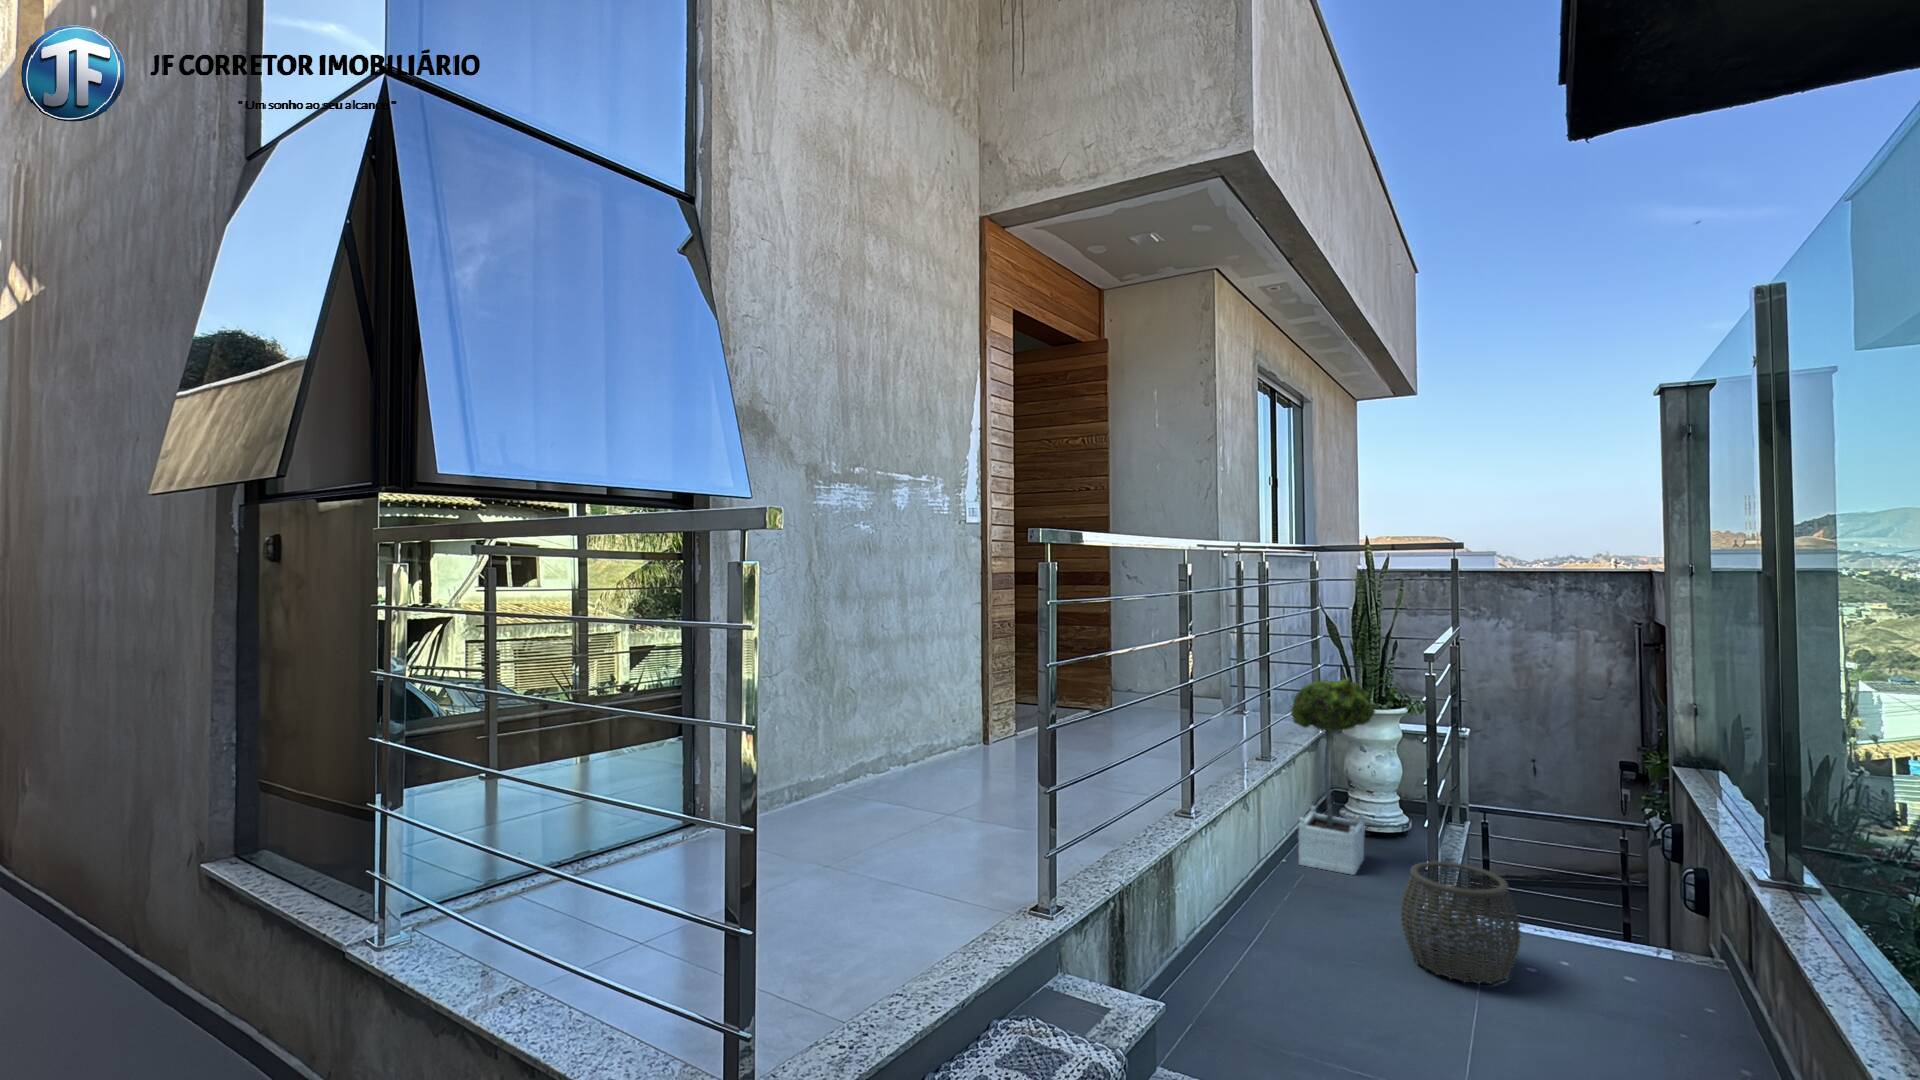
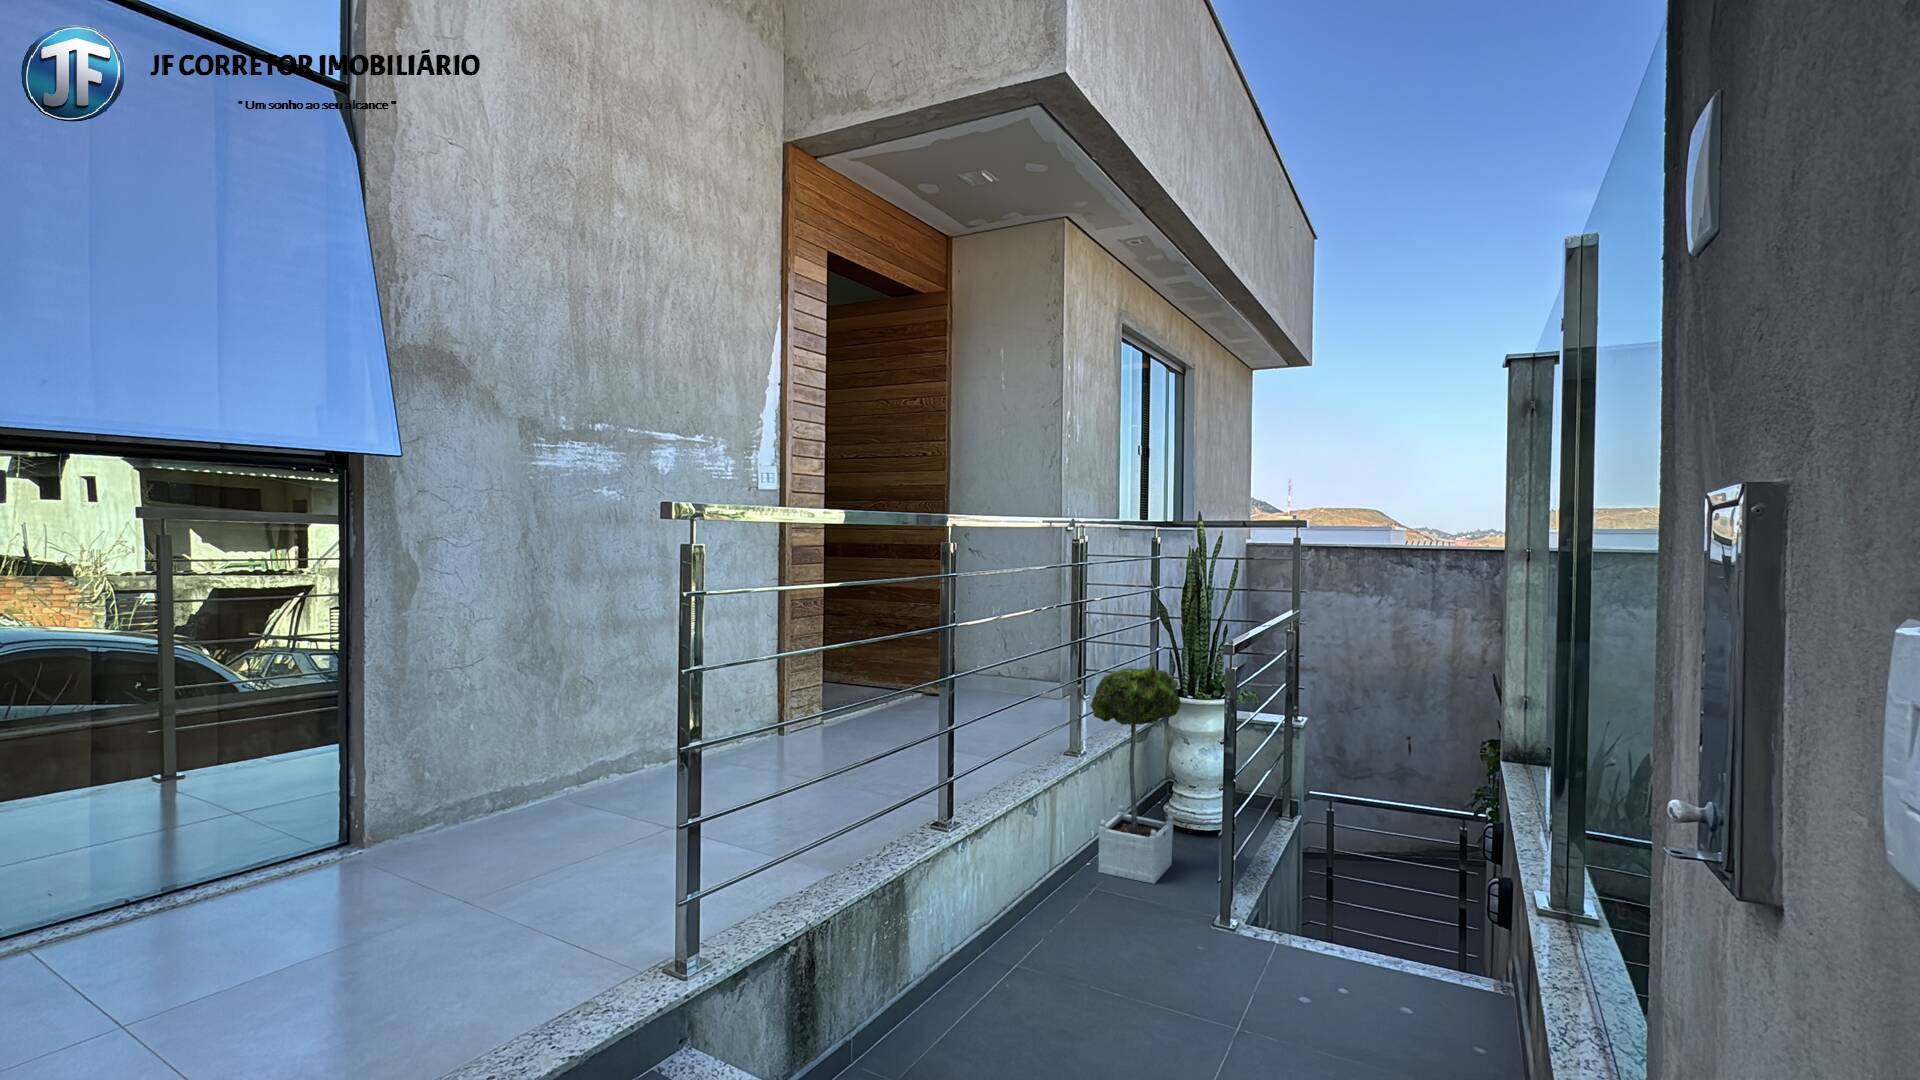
woven basket: present [1400,861,1521,984] -> none [1166,877,1292,1020]

